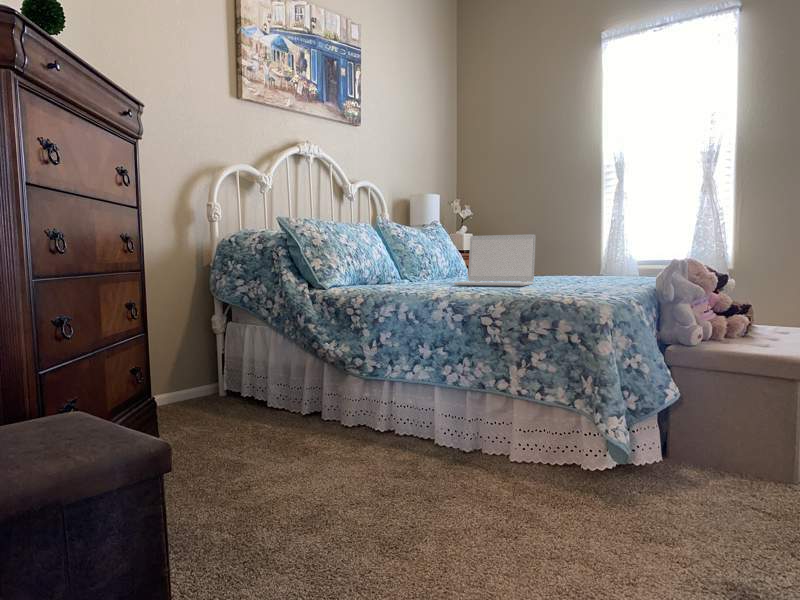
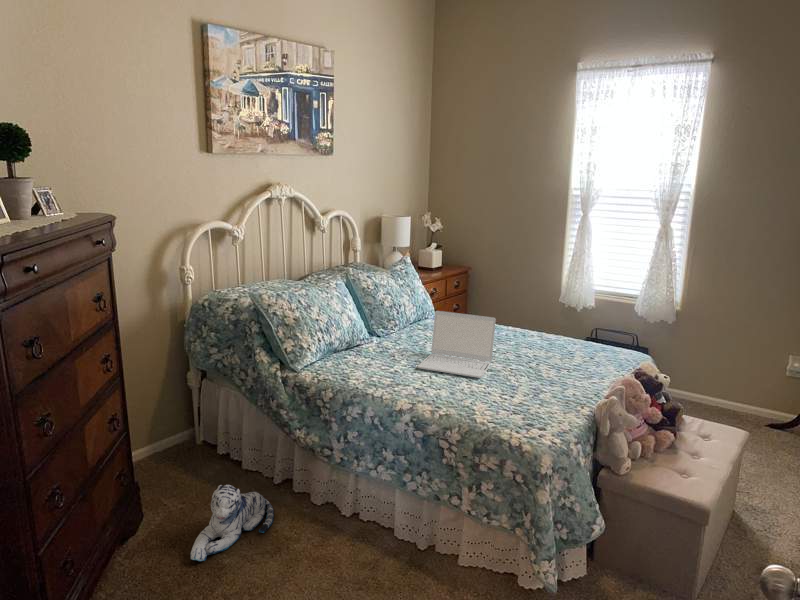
plush toy: none [208,385,301,460] -> present [190,485,274,561]

